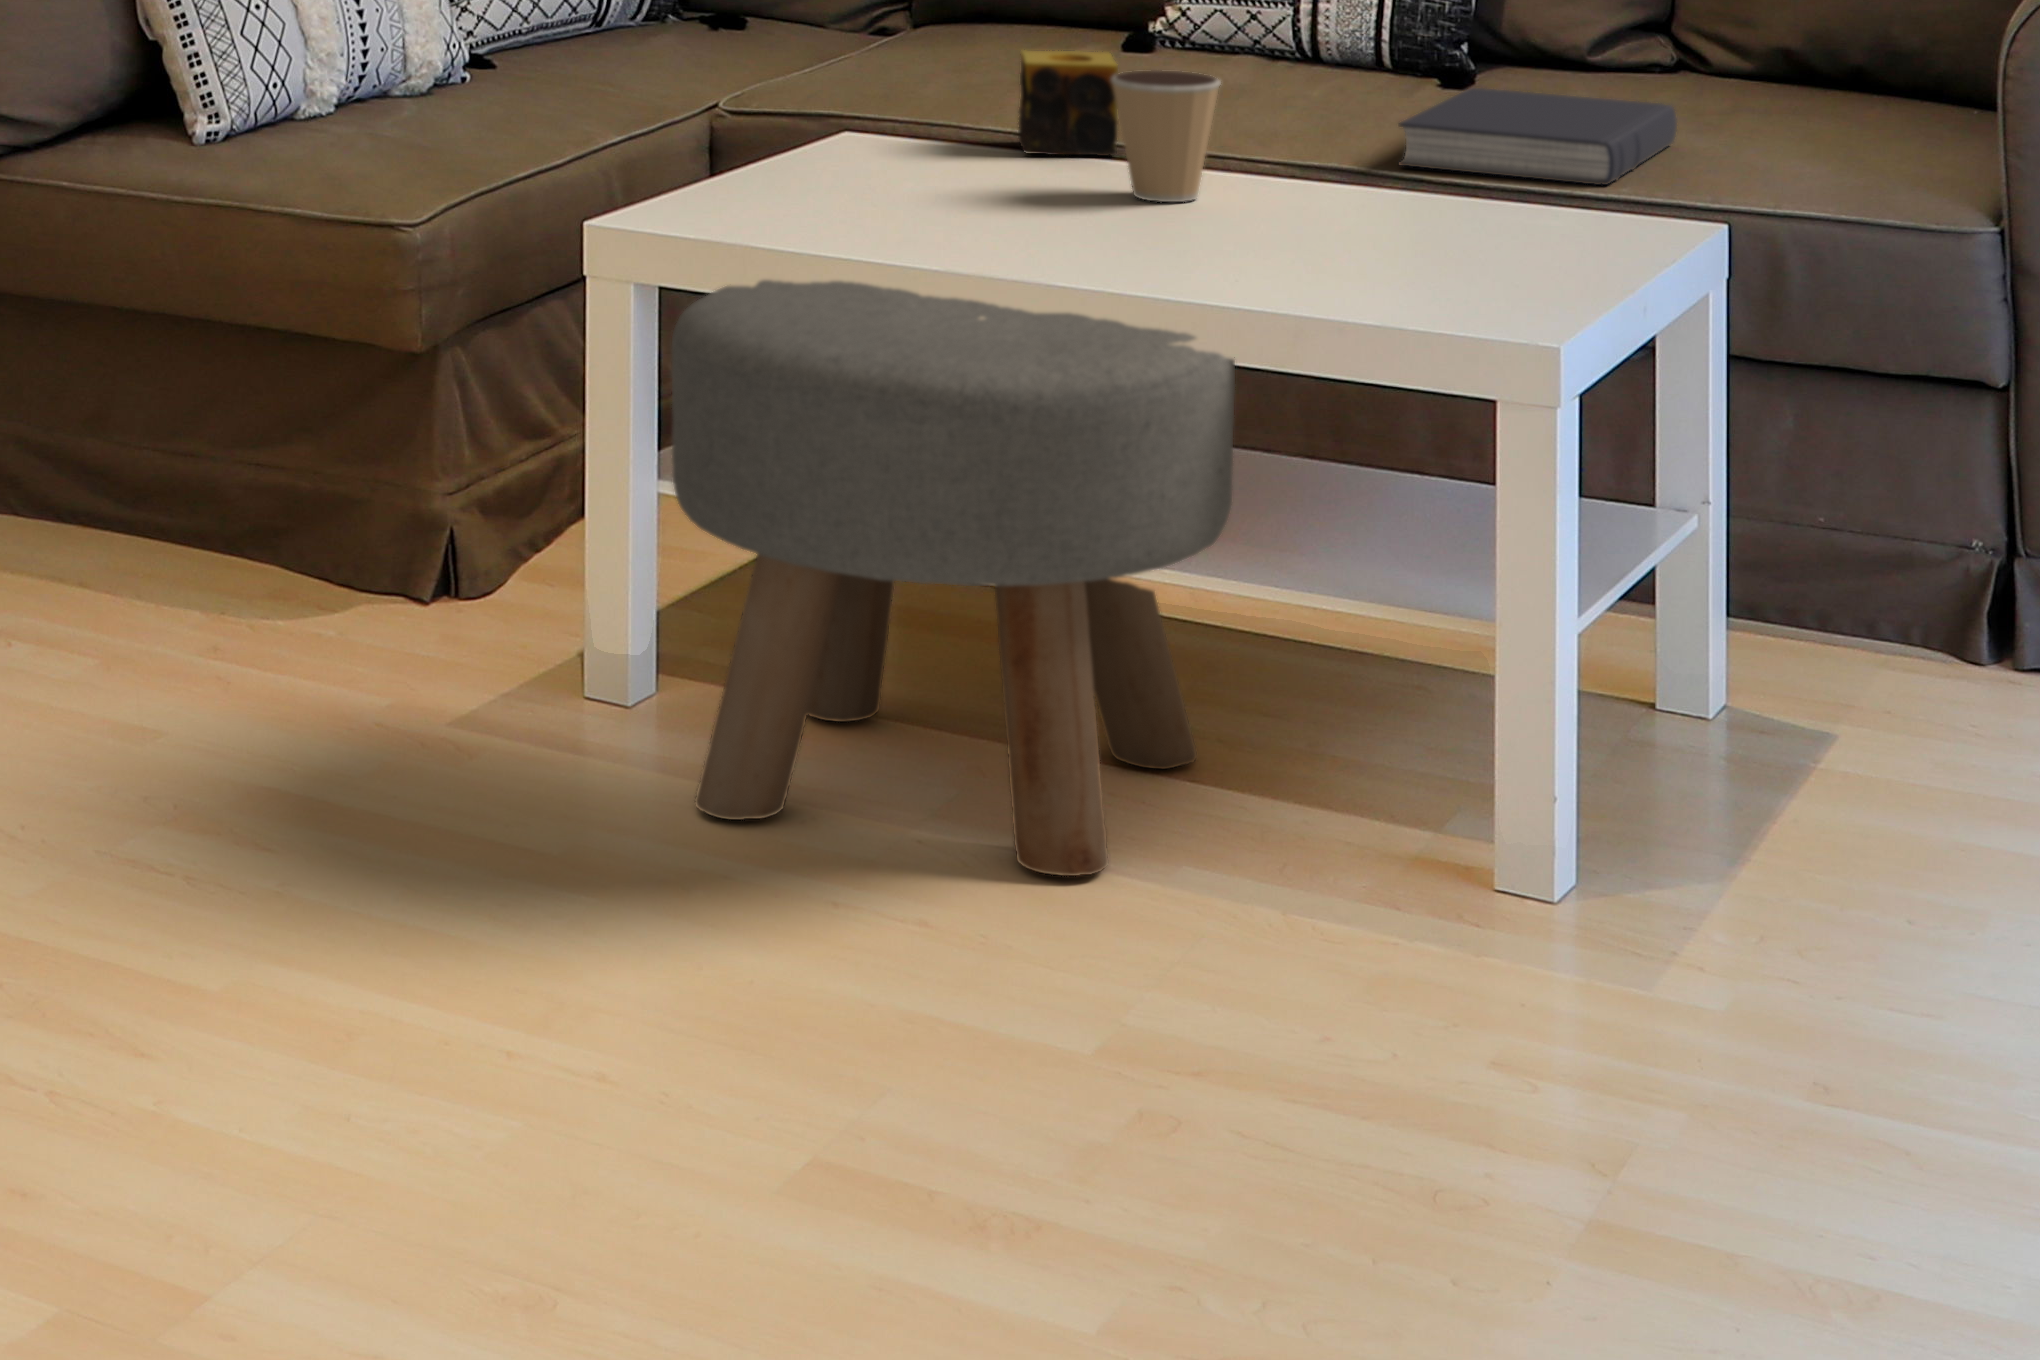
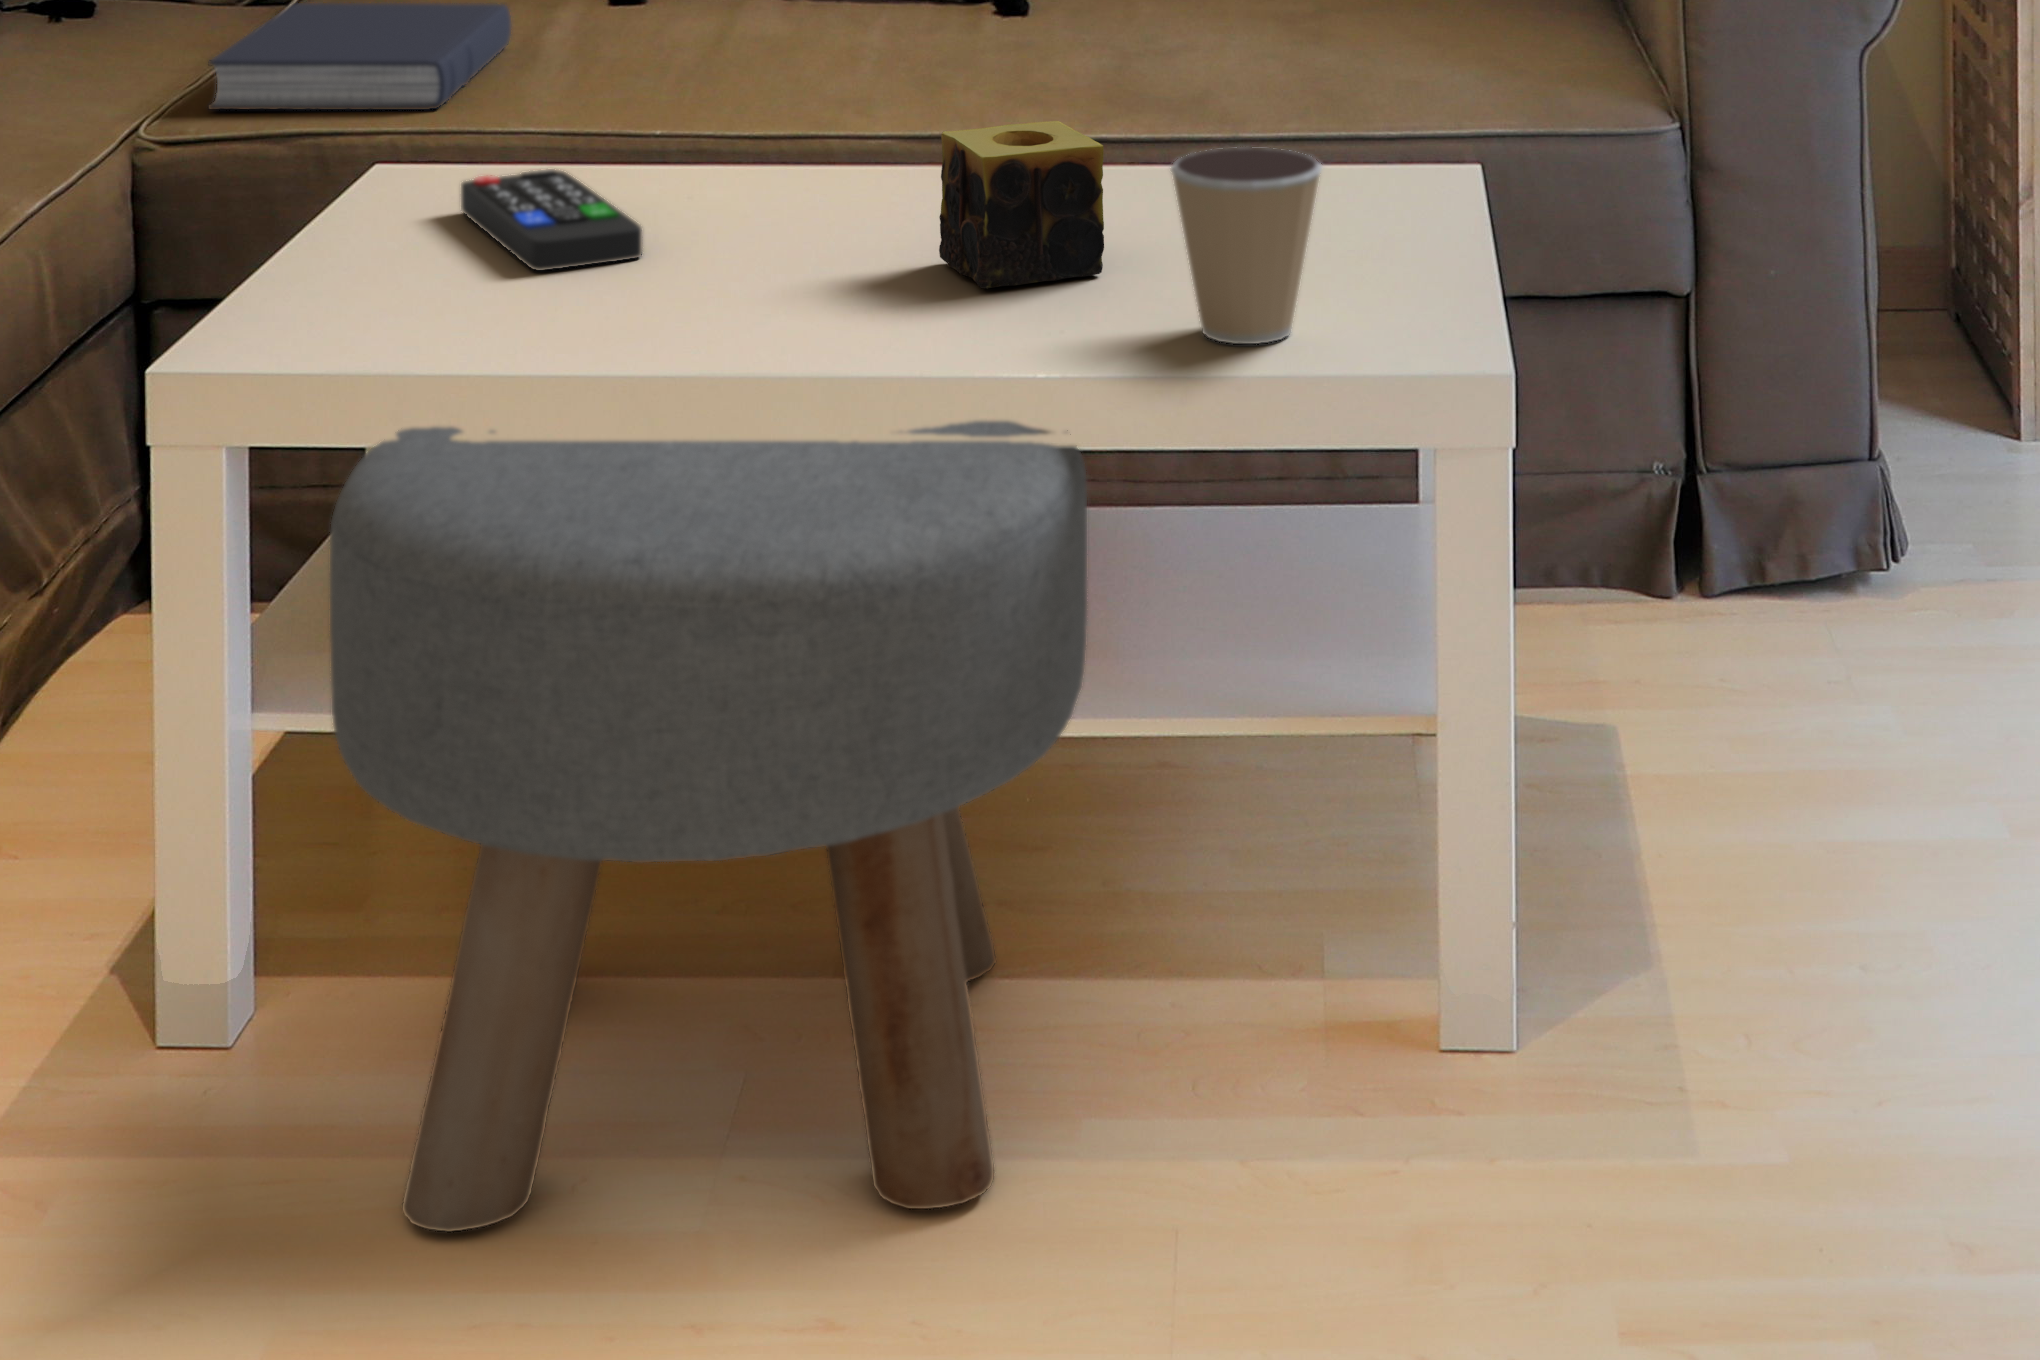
candle: present [1019,50,1119,156] -> present [939,121,1104,288]
coffee cup: present [1111,70,1220,202] -> present [1171,147,1322,344]
book: present [1399,88,1677,185] -> present [209,3,511,110]
remote control: none [885,140,990,203] -> present [461,169,643,271]

